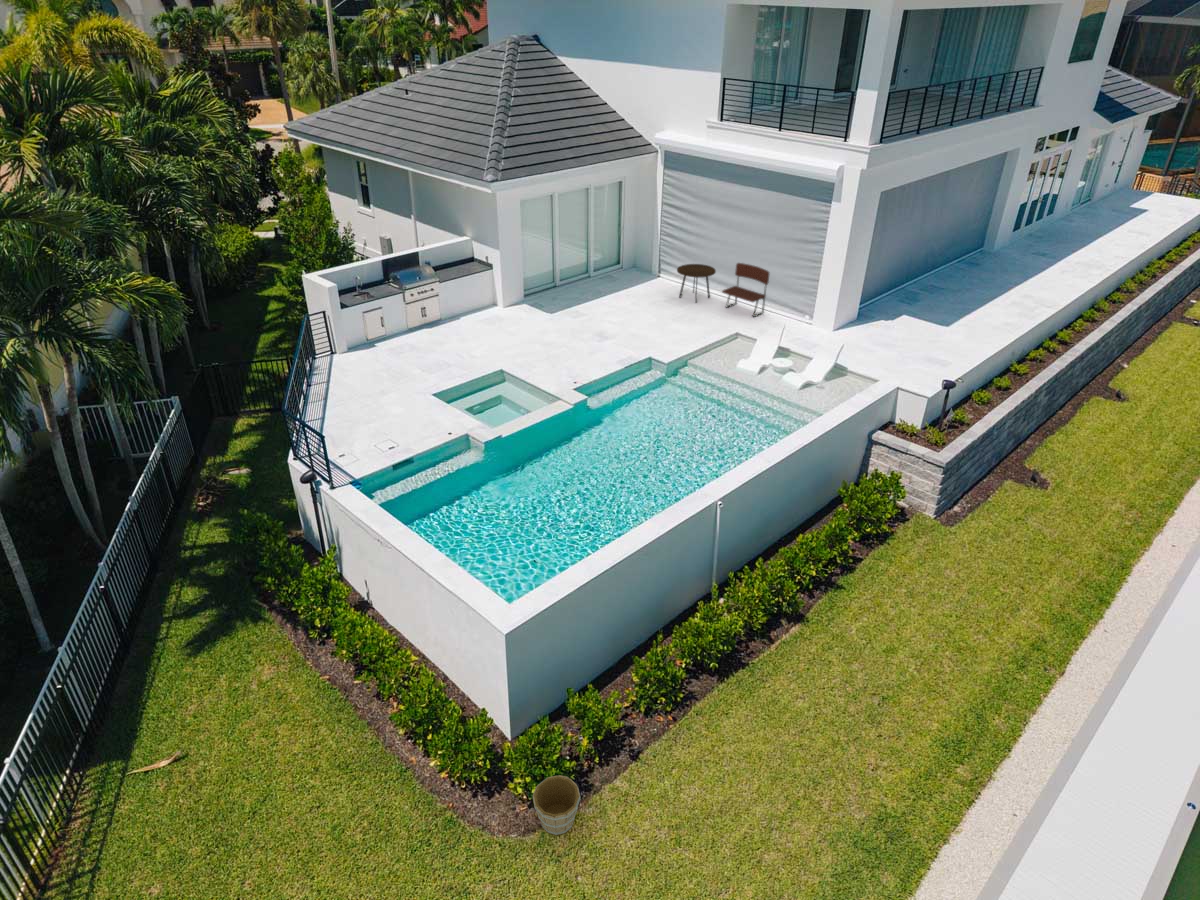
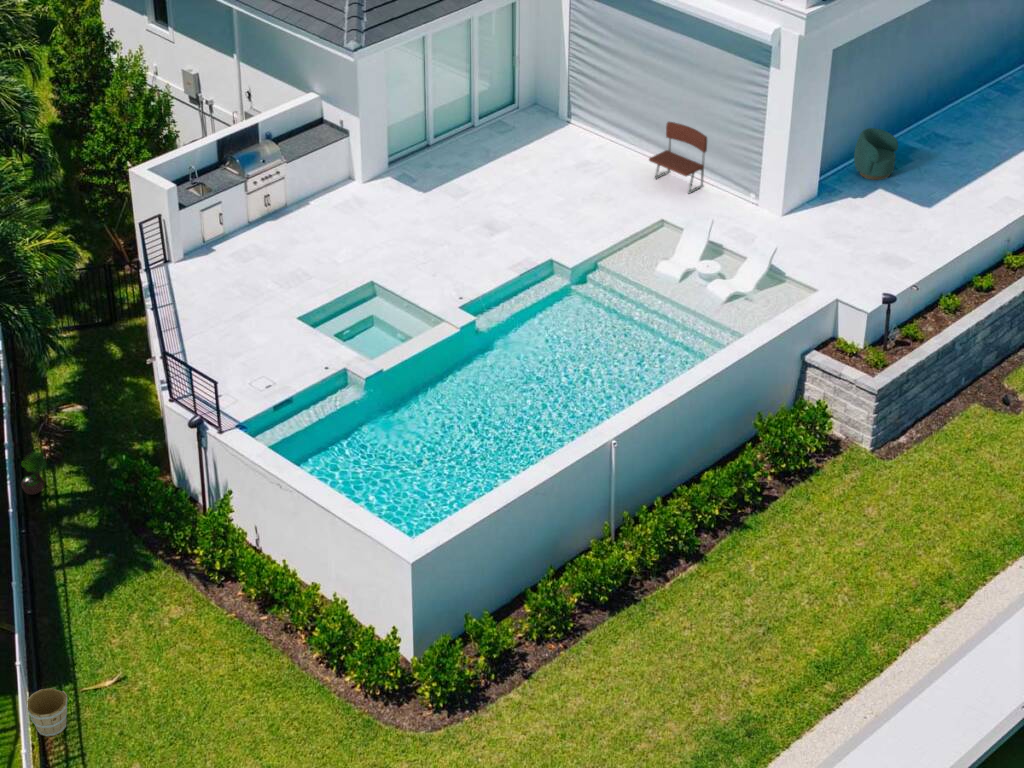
dining table: present [677,264,716,299] -> none [591,117,642,172]
armchair: none [880,271,914,310] -> present [854,128,898,180]
potted tree: none [160,500,186,543] -> present [21,452,45,495]
wooden bucket: present [533,775,581,835] -> present [26,688,67,737]

